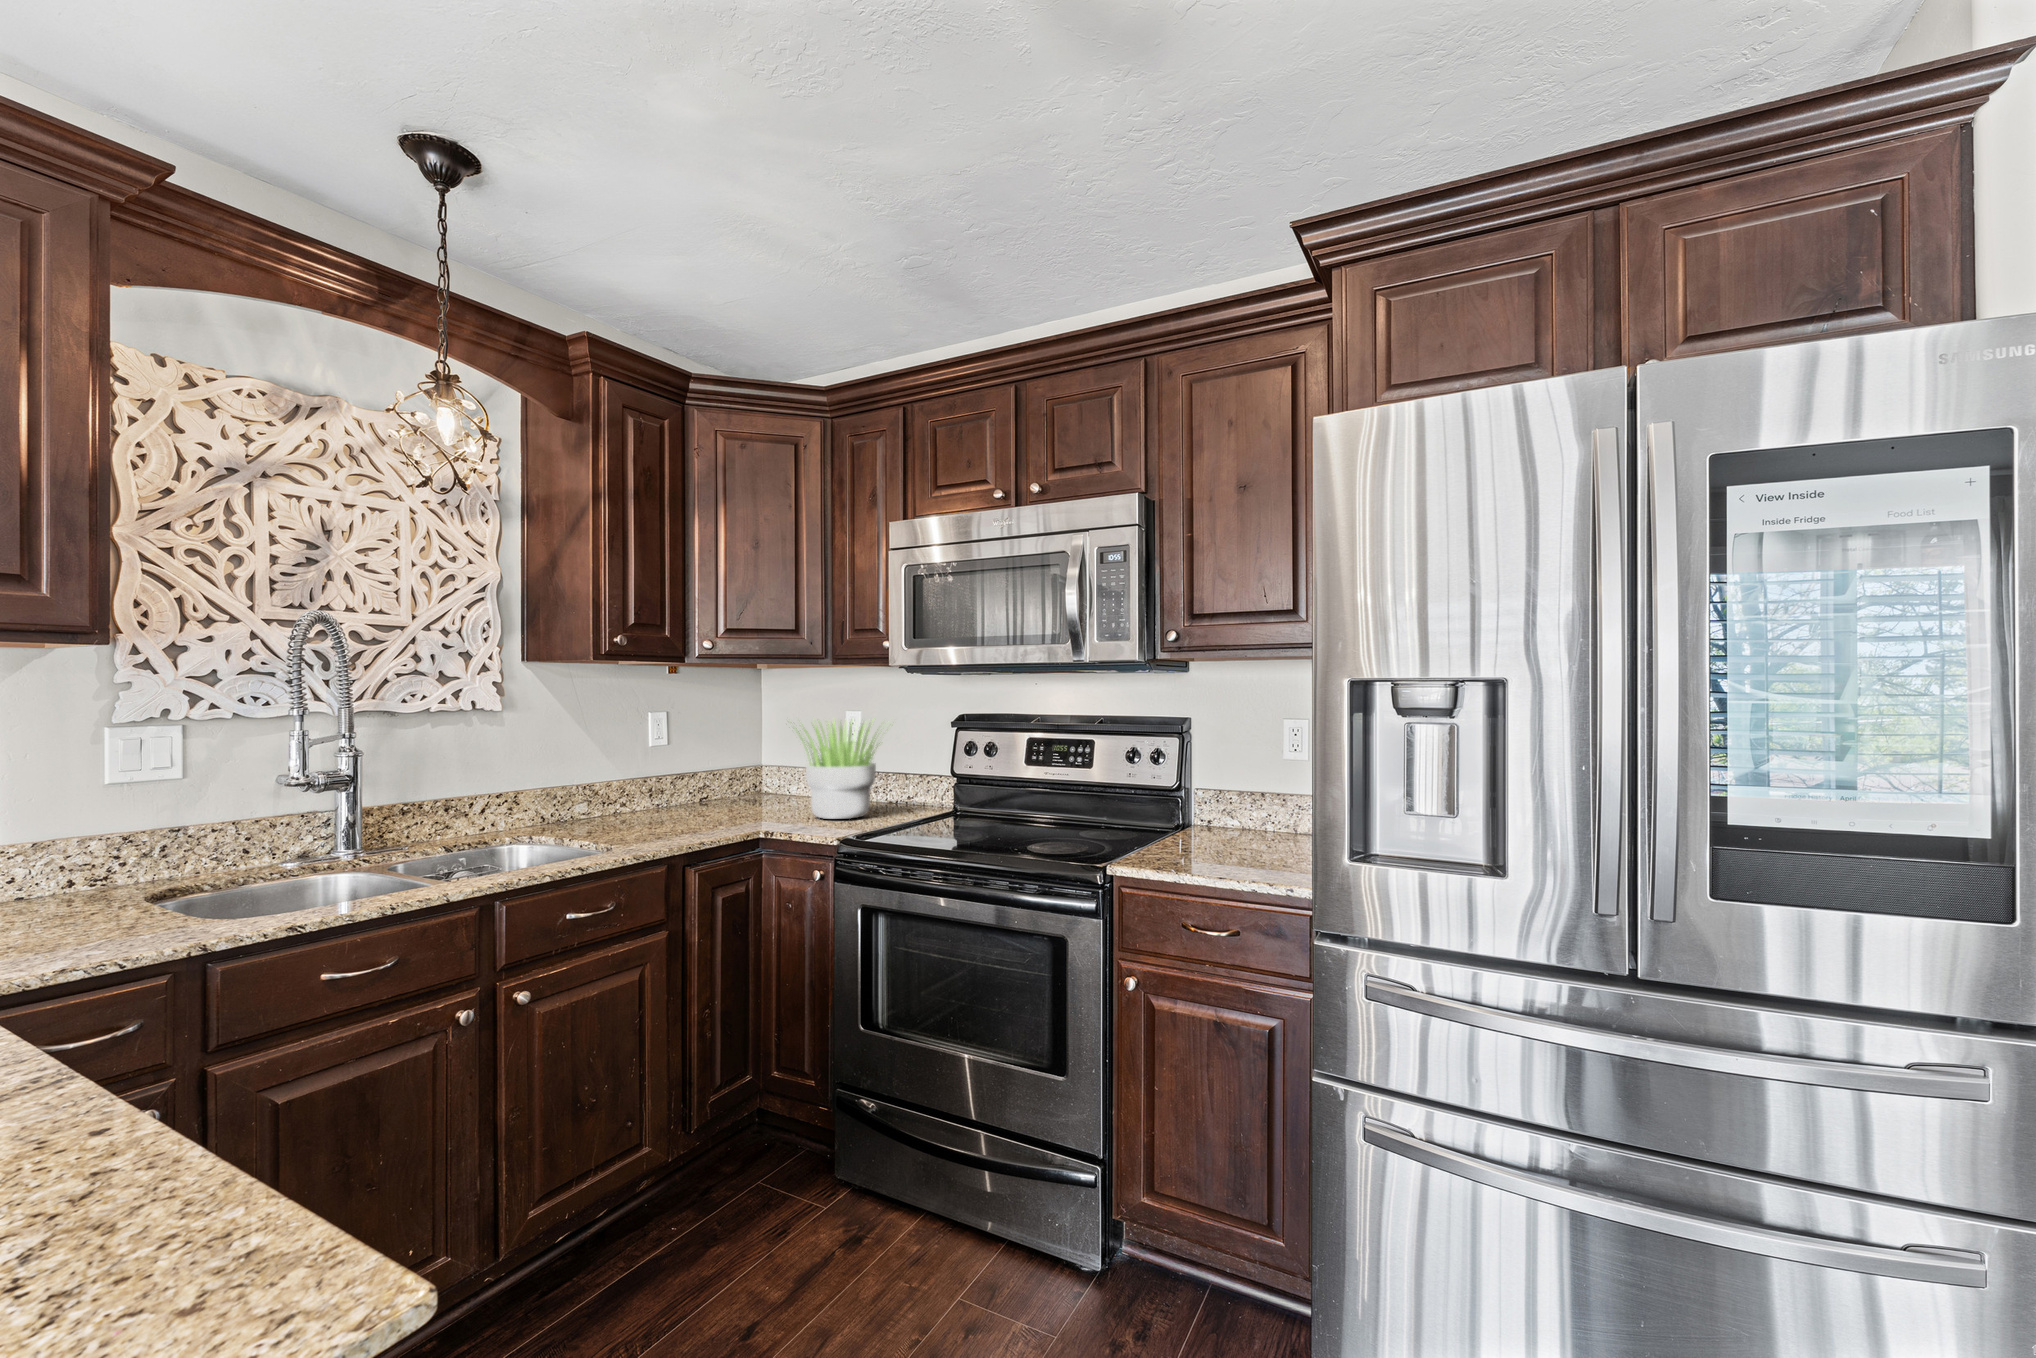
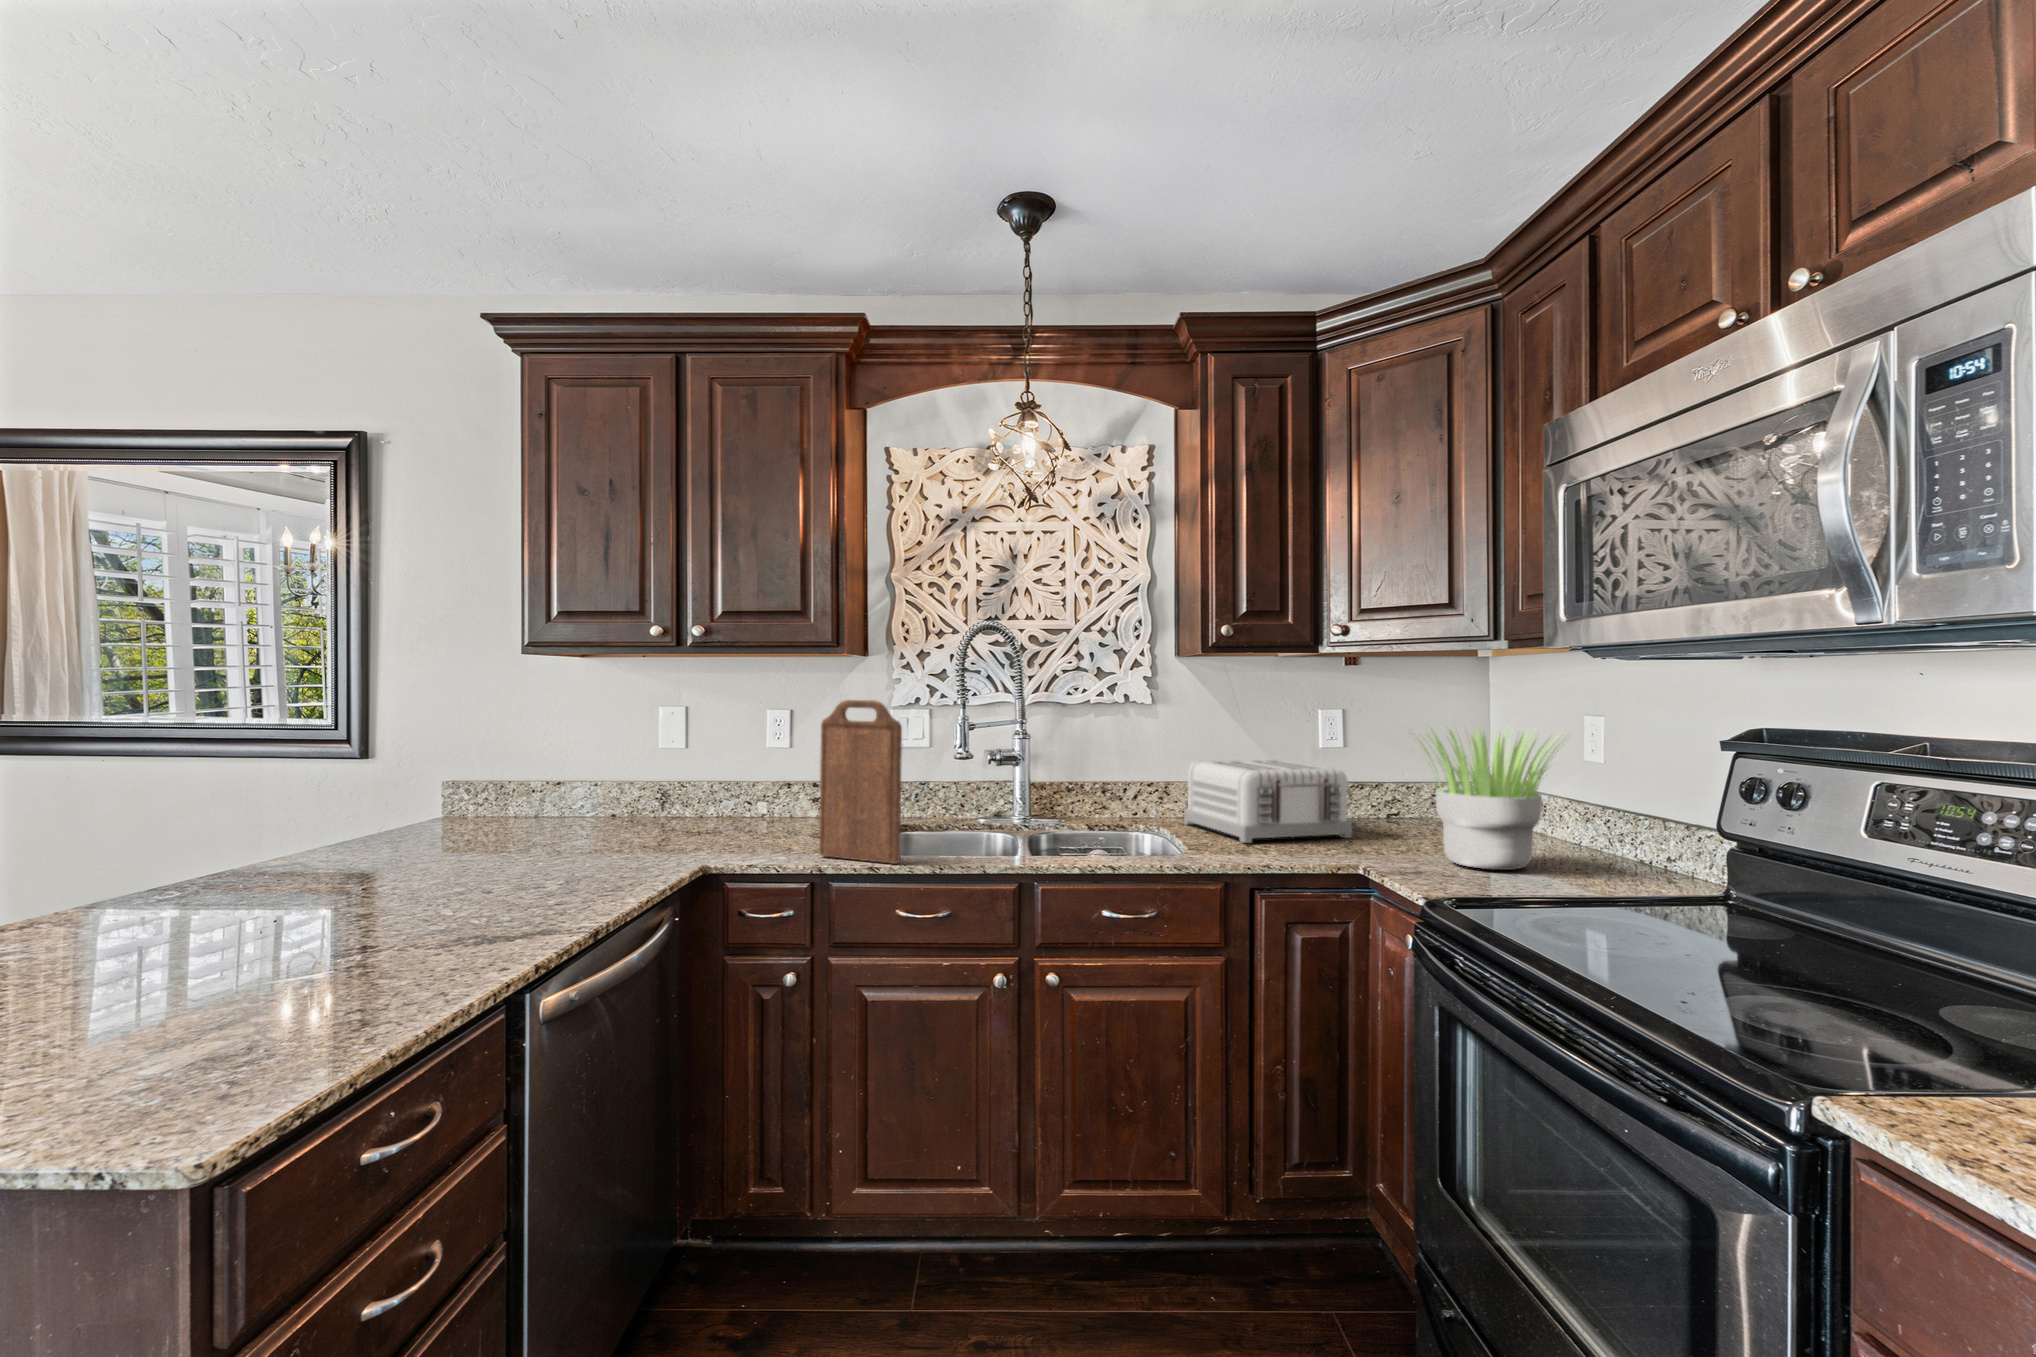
cutting board: none [167,706,343,934] -> present [819,700,902,864]
toaster: none [549,758,715,831] -> present [1184,760,1352,843]

